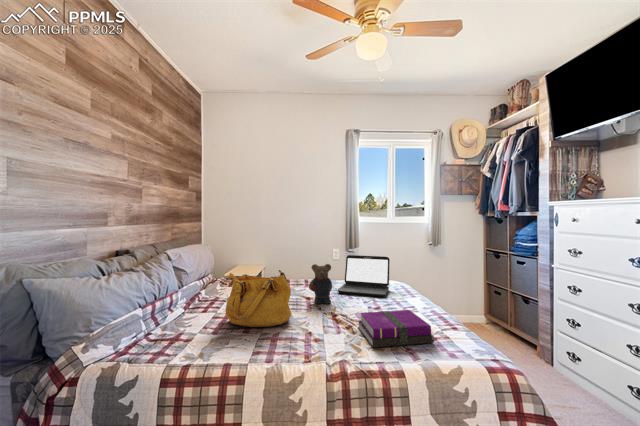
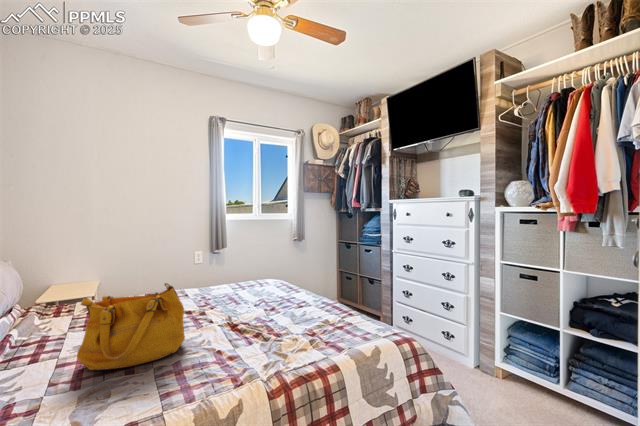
laptop: present [338,255,390,297] -> none [222,255,276,300]
teddy bear: present [309,264,332,304] -> none [193,269,222,317]
notebook: present [358,310,434,347] -> none [269,304,345,350]

